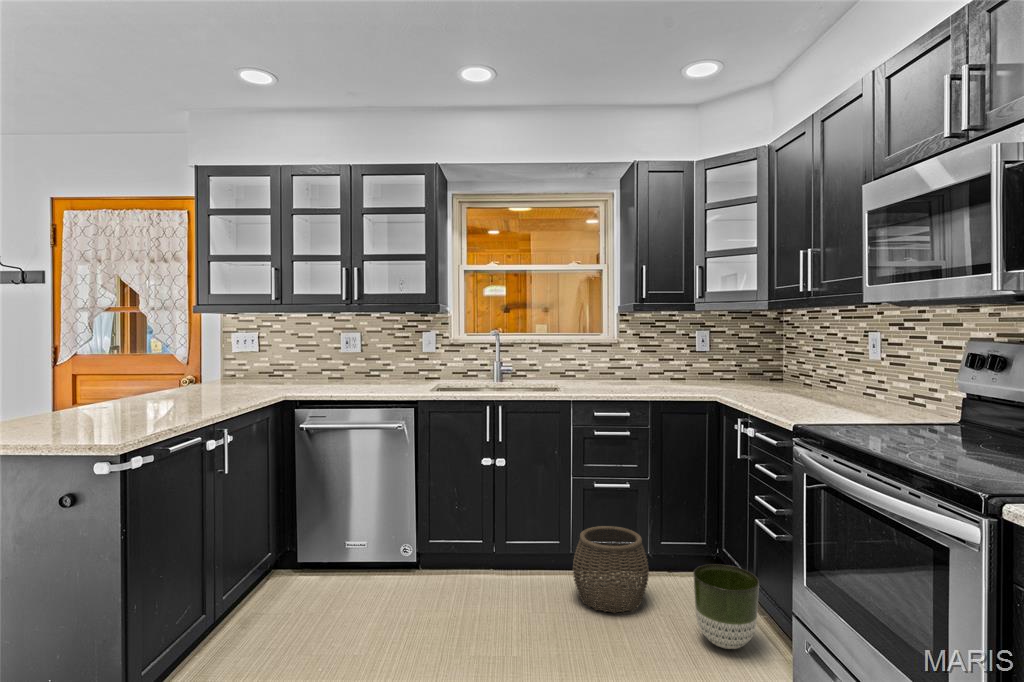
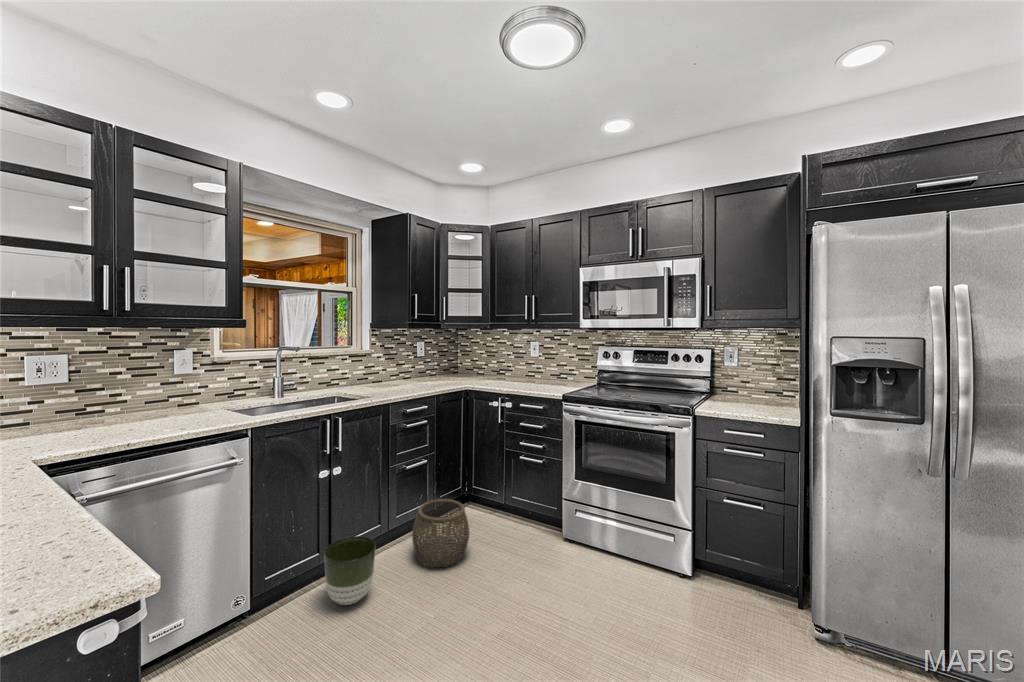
planter: present [693,564,759,649] -> present [324,536,376,605]

